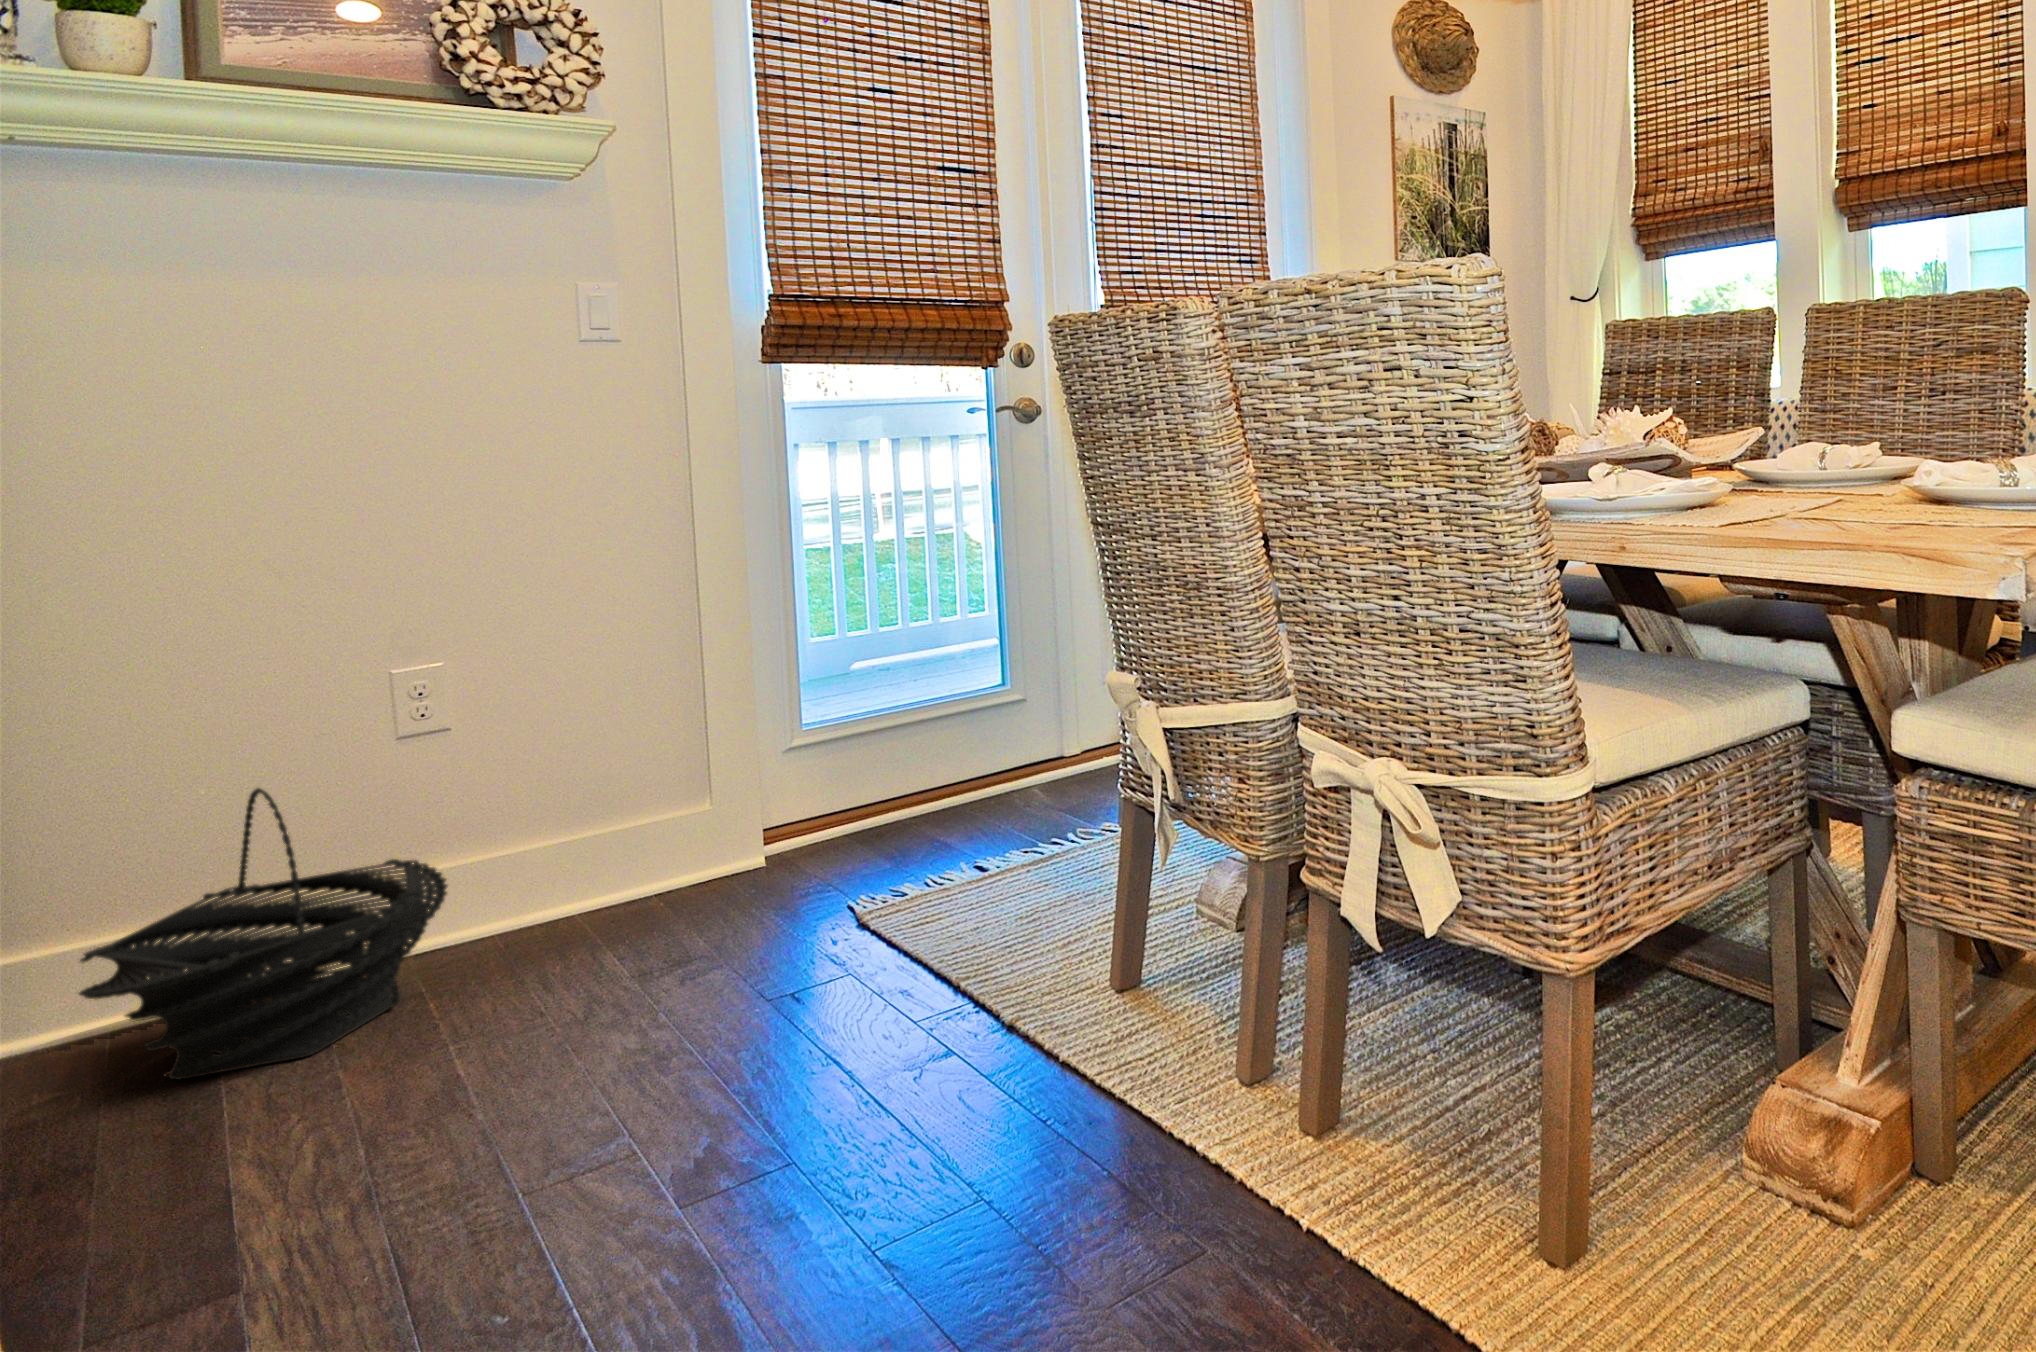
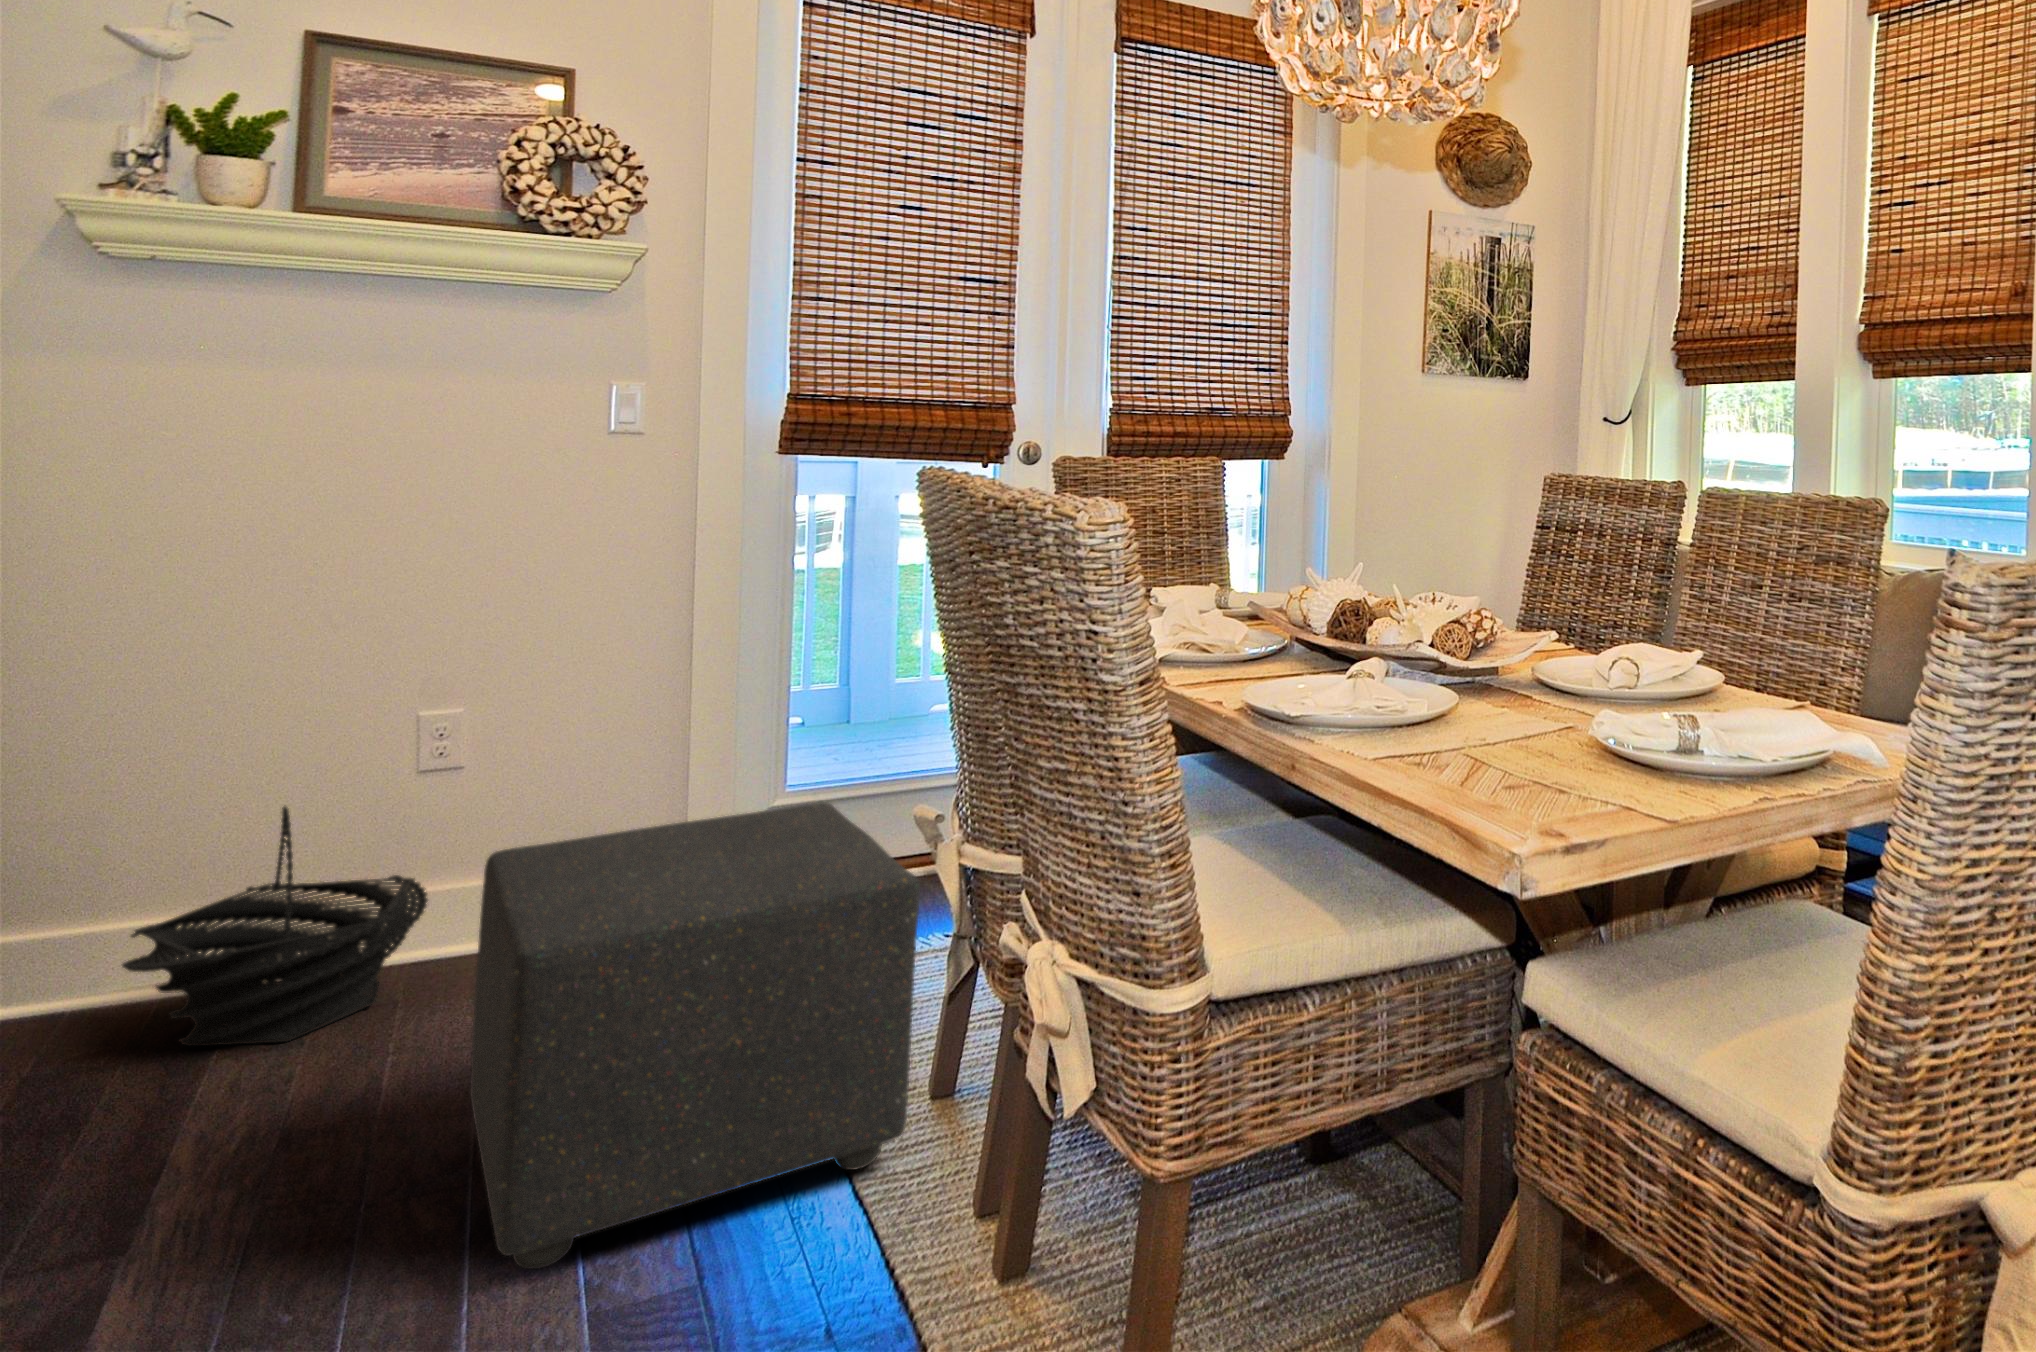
ottoman: none [603,702,1145,1219] -> present [470,802,920,1269]

